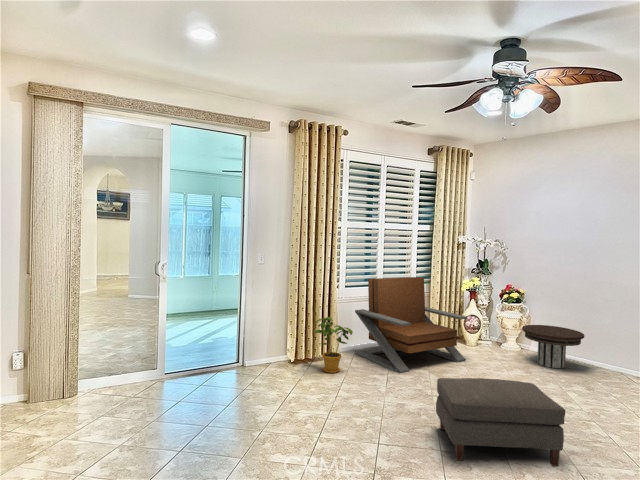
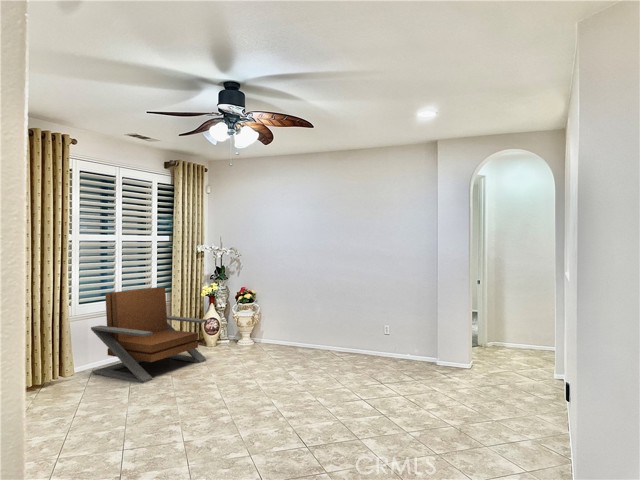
house plant: present [313,317,353,373] -> none [40,338,89,398]
side table: present [522,325,584,368] -> none [253,319,299,353]
ottoman: present [436,378,565,467] -> none [179,366,281,444]

